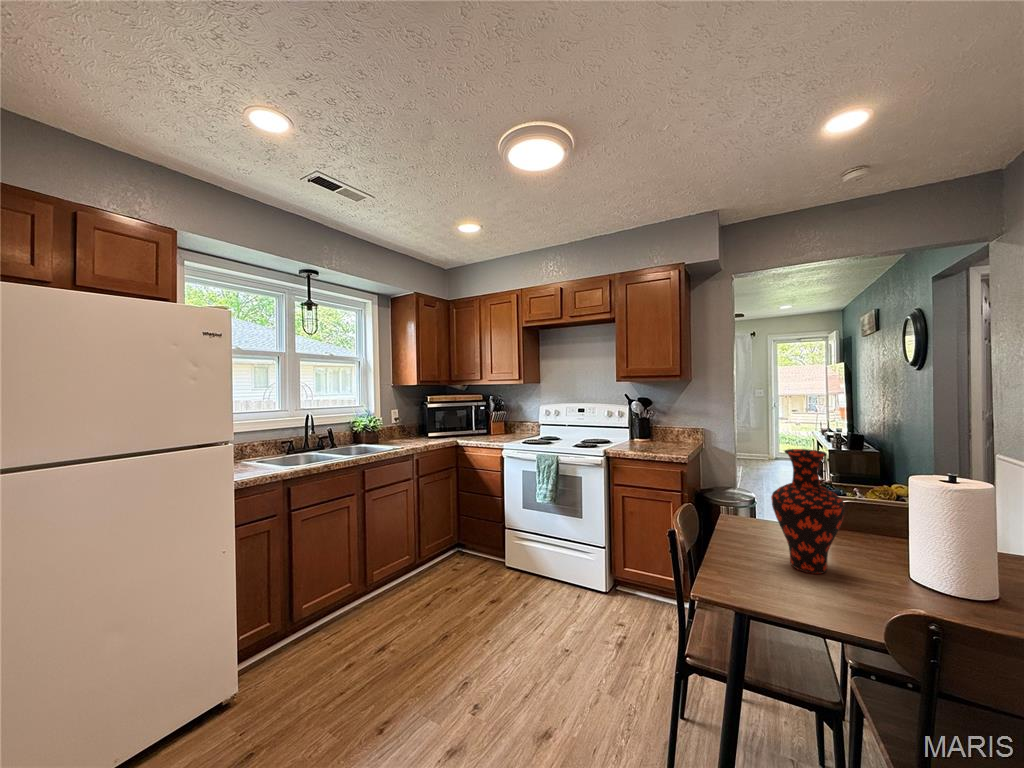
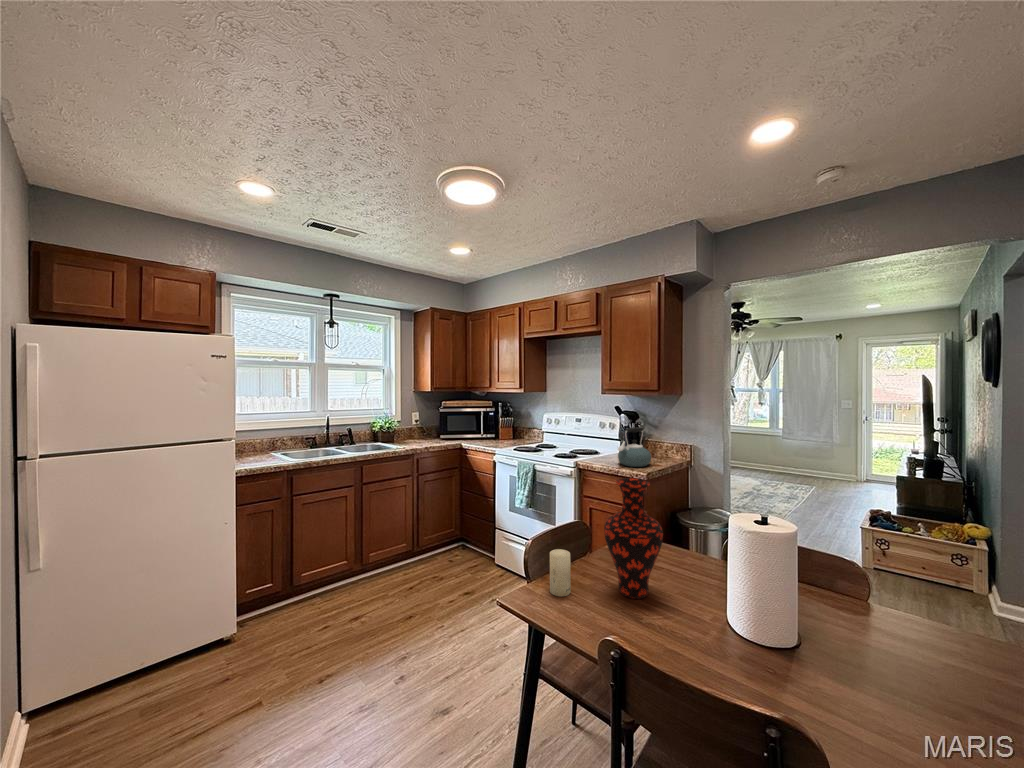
kettle: none [645,413,679,451] -> present [618,427,651,467]
candle: none [727,531,754,582] -> present [550,549,571,597]

